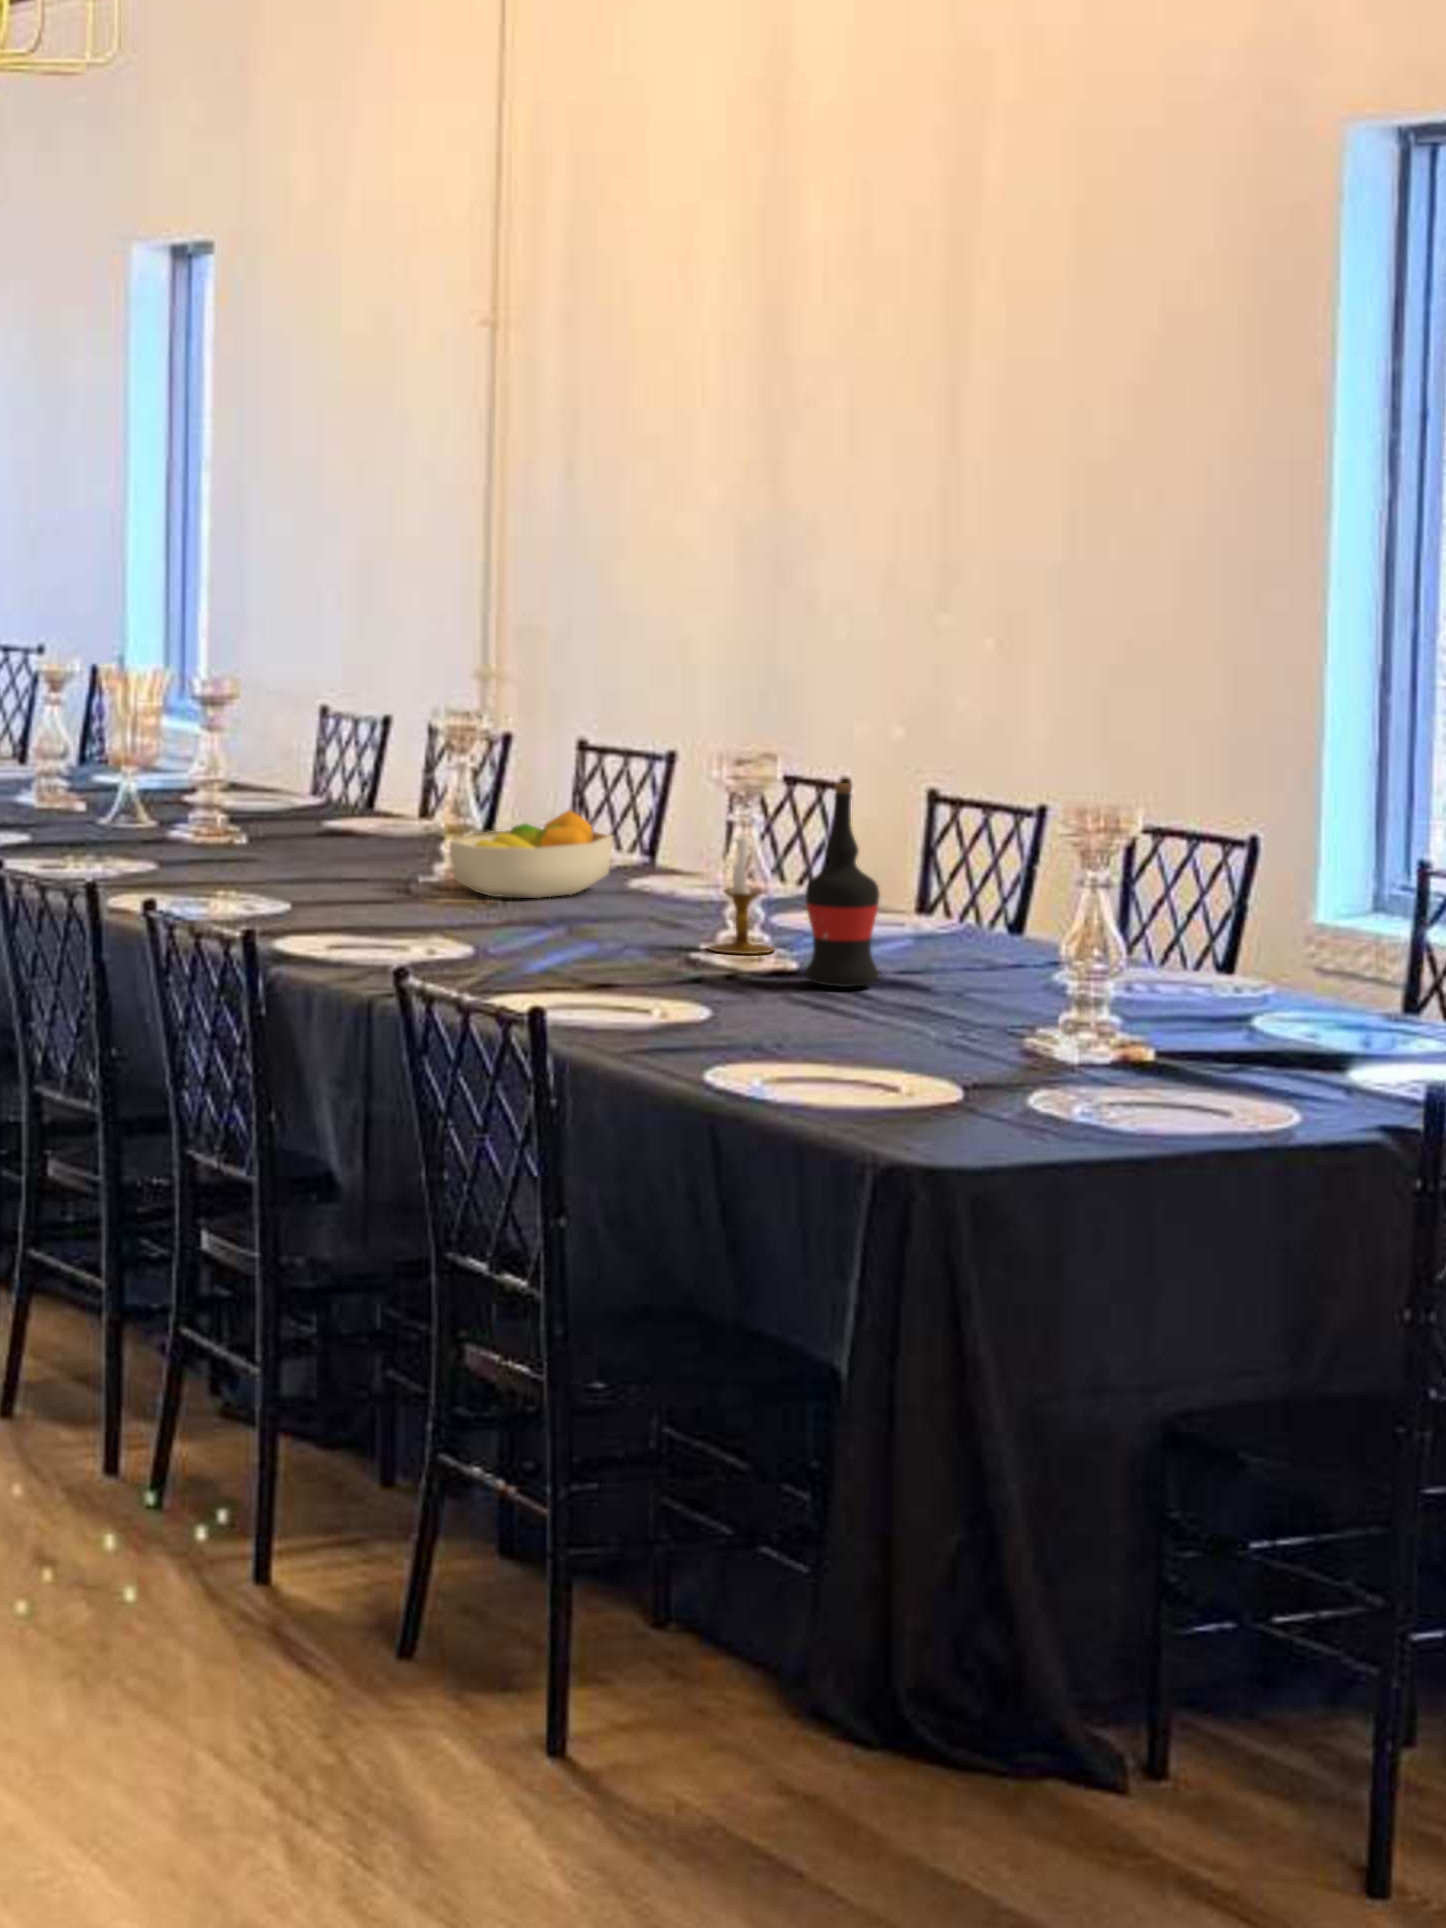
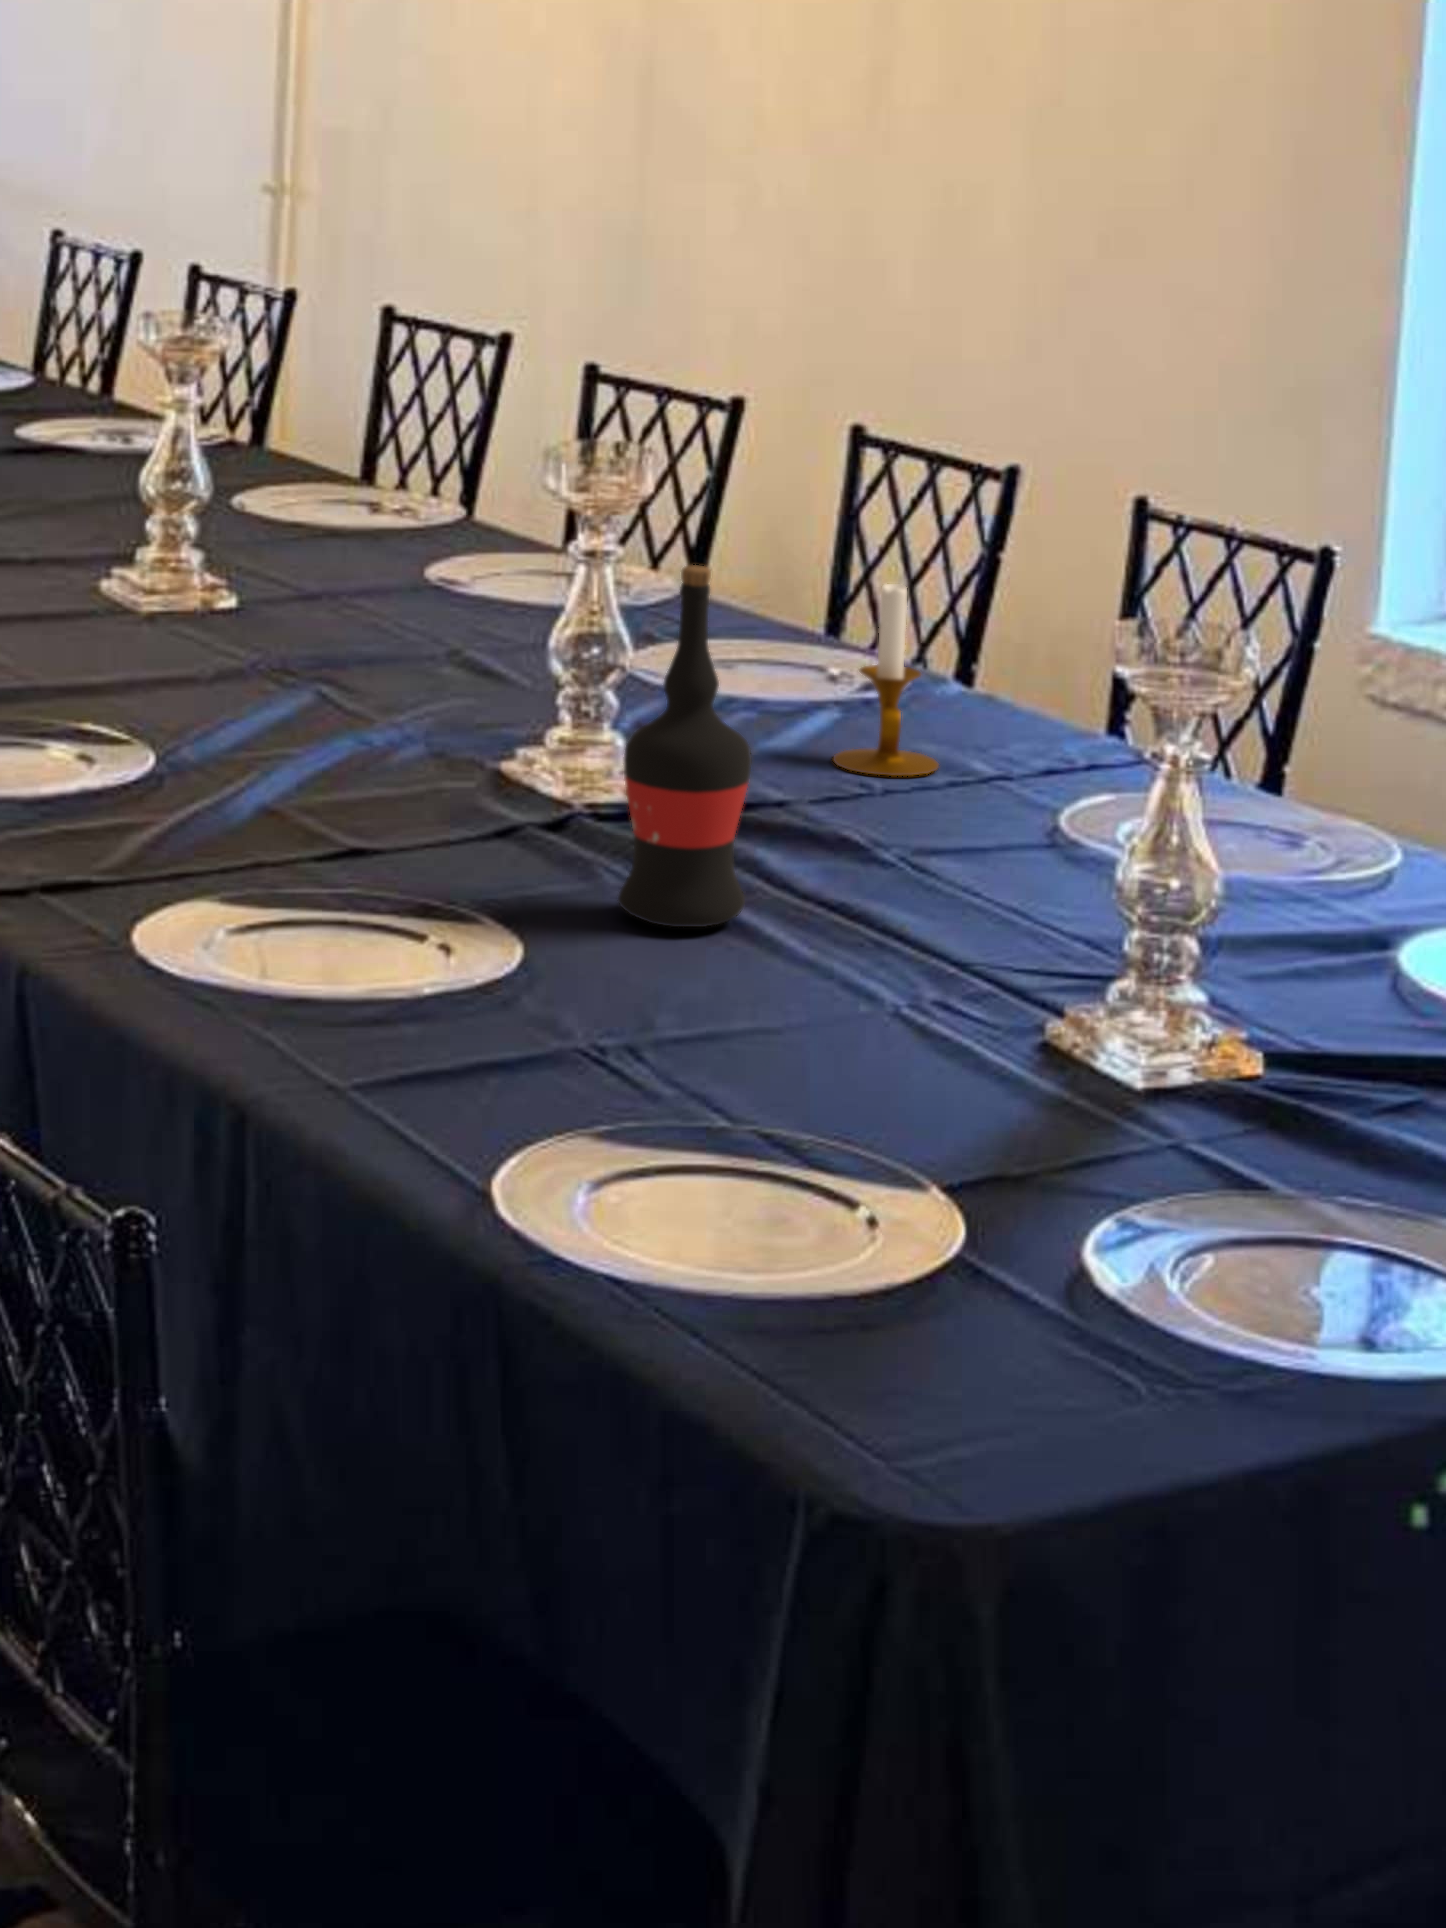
fruit bowl: present [450,810,613,898] -> none [87,506,356,660]
candlestick: present [707,835,775,954] -> present [833,584,939,776]

